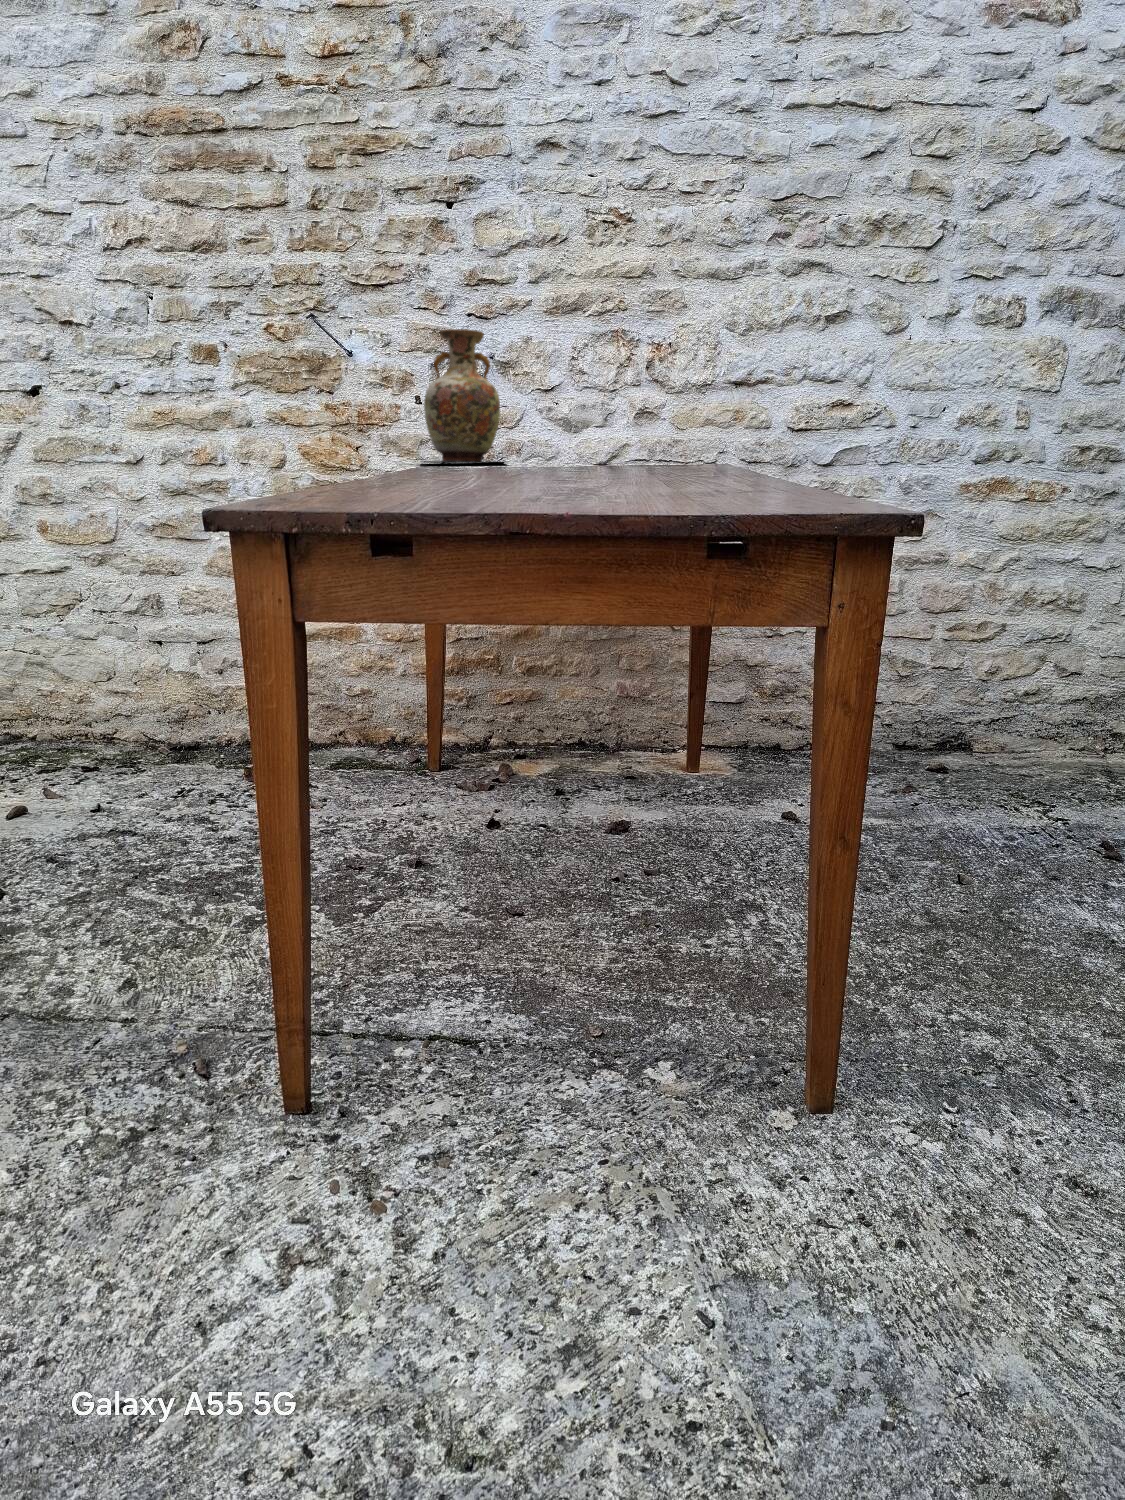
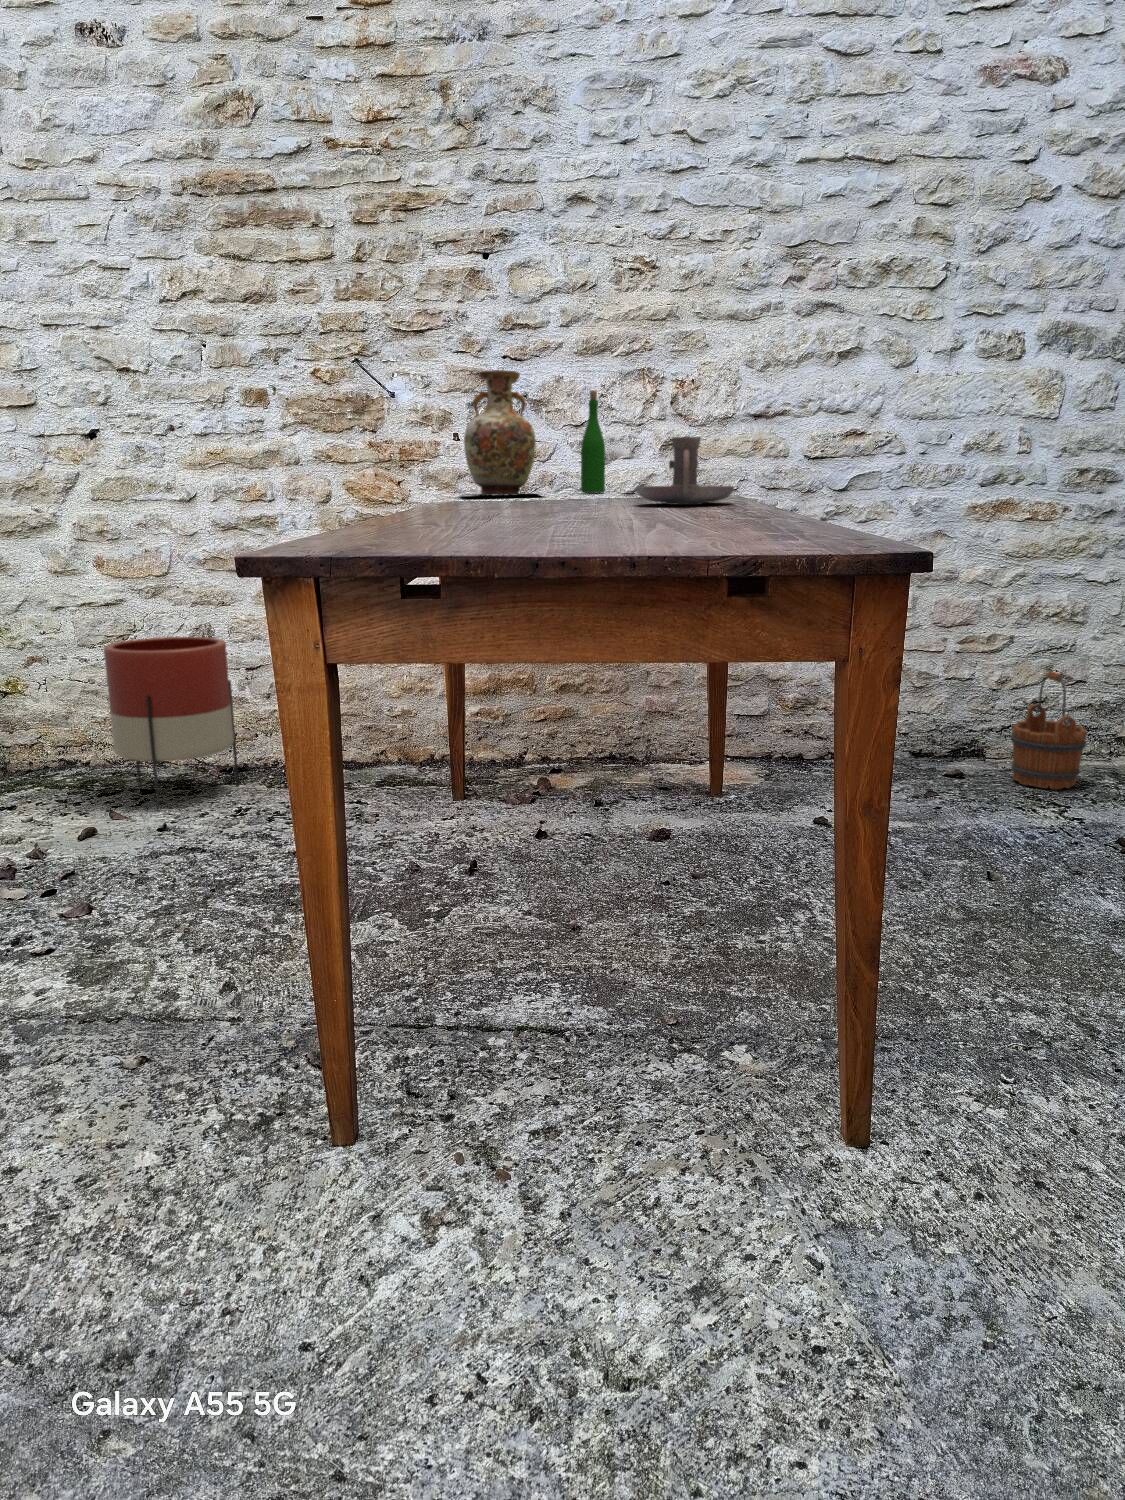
wine bottle: none [549,353,575,462] -> present [581,390,605,493]
candle holder: none [591,401,696,474] -> present [636,437,734,504]
planter: none [43,607,189,789] -> present [104,637,239,811]
wooden bucket: none [999,659,1078,784] -> present [1011,671,1087,789]

